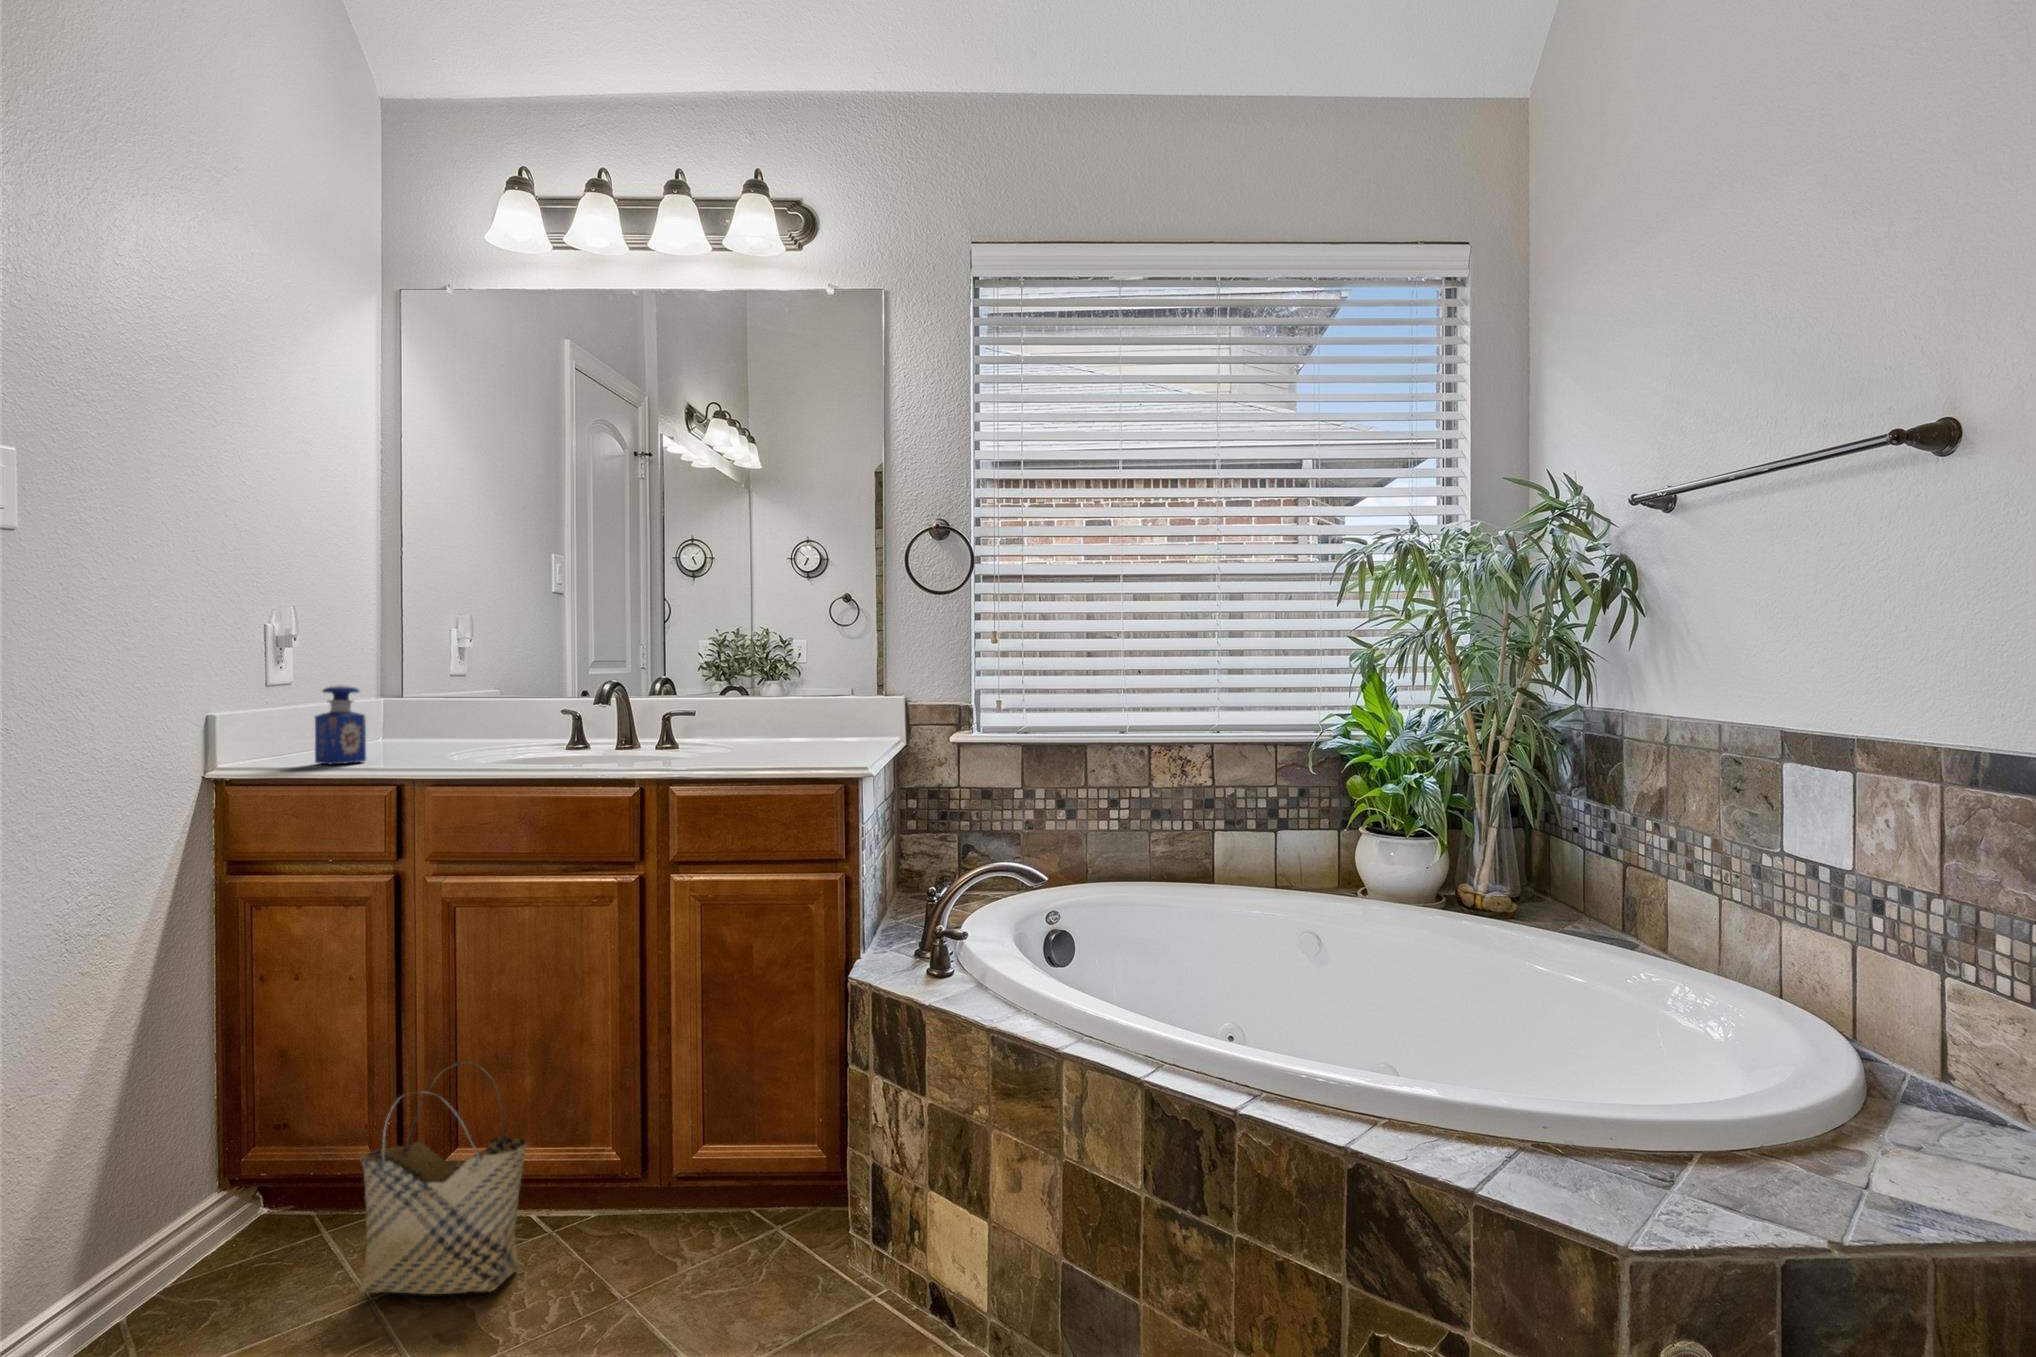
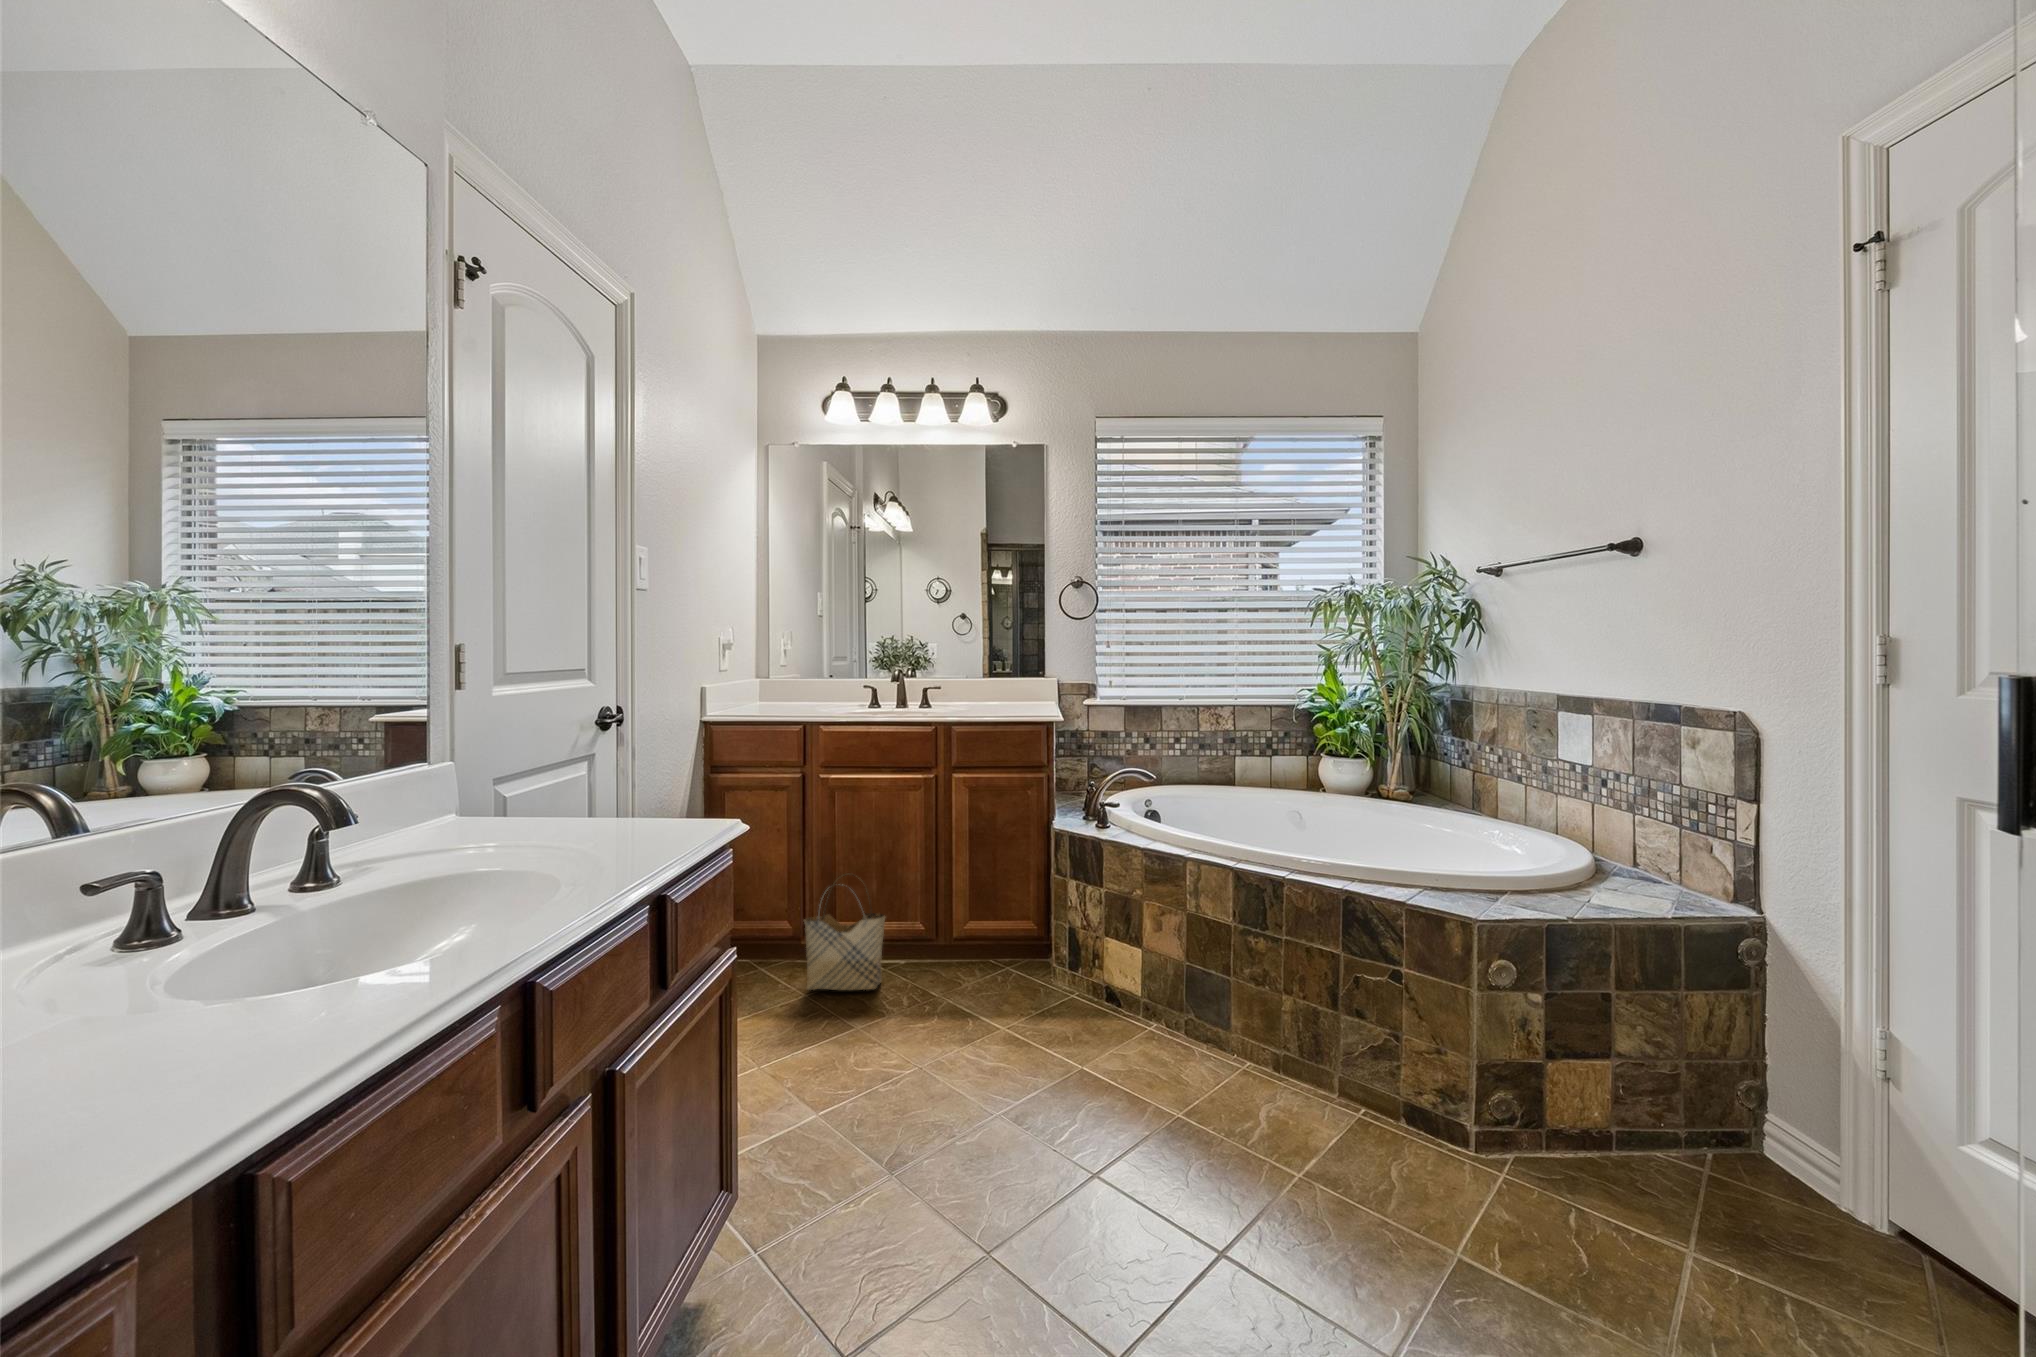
perfume bottle: present [315,685,366,764] -> none [752,674,777,717]

